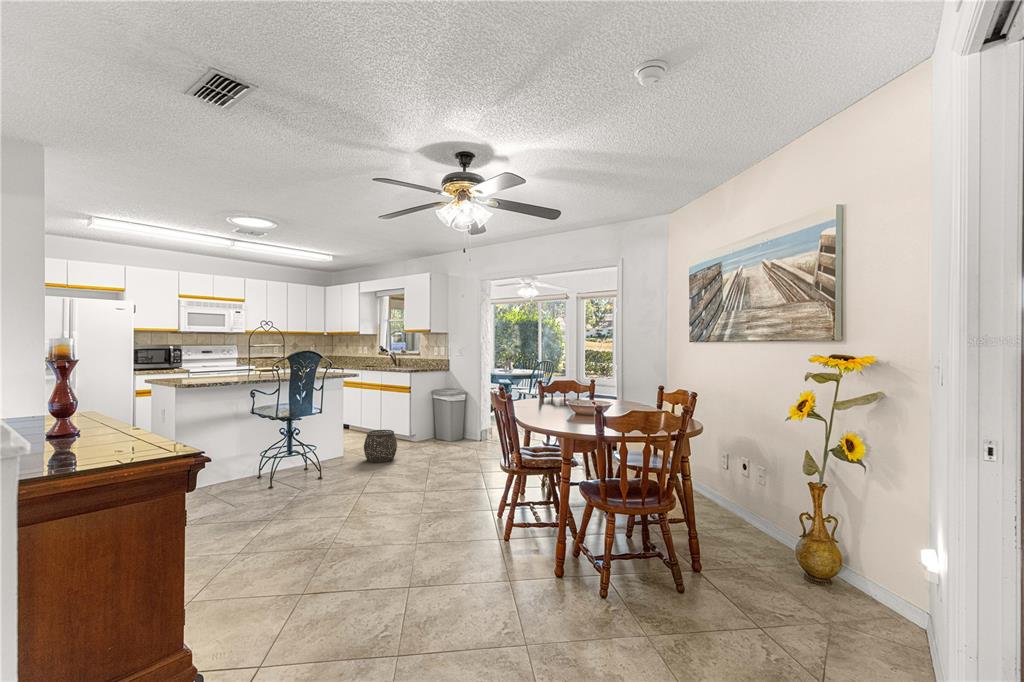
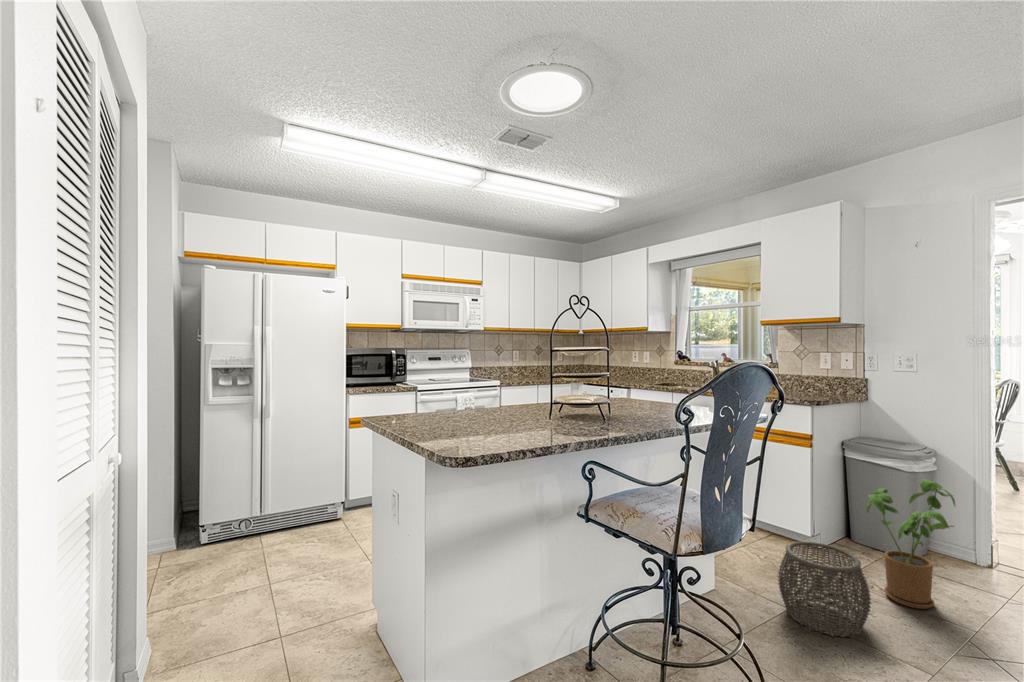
house plant: none [416,400,447,454] -> present [866,479,955,609]

